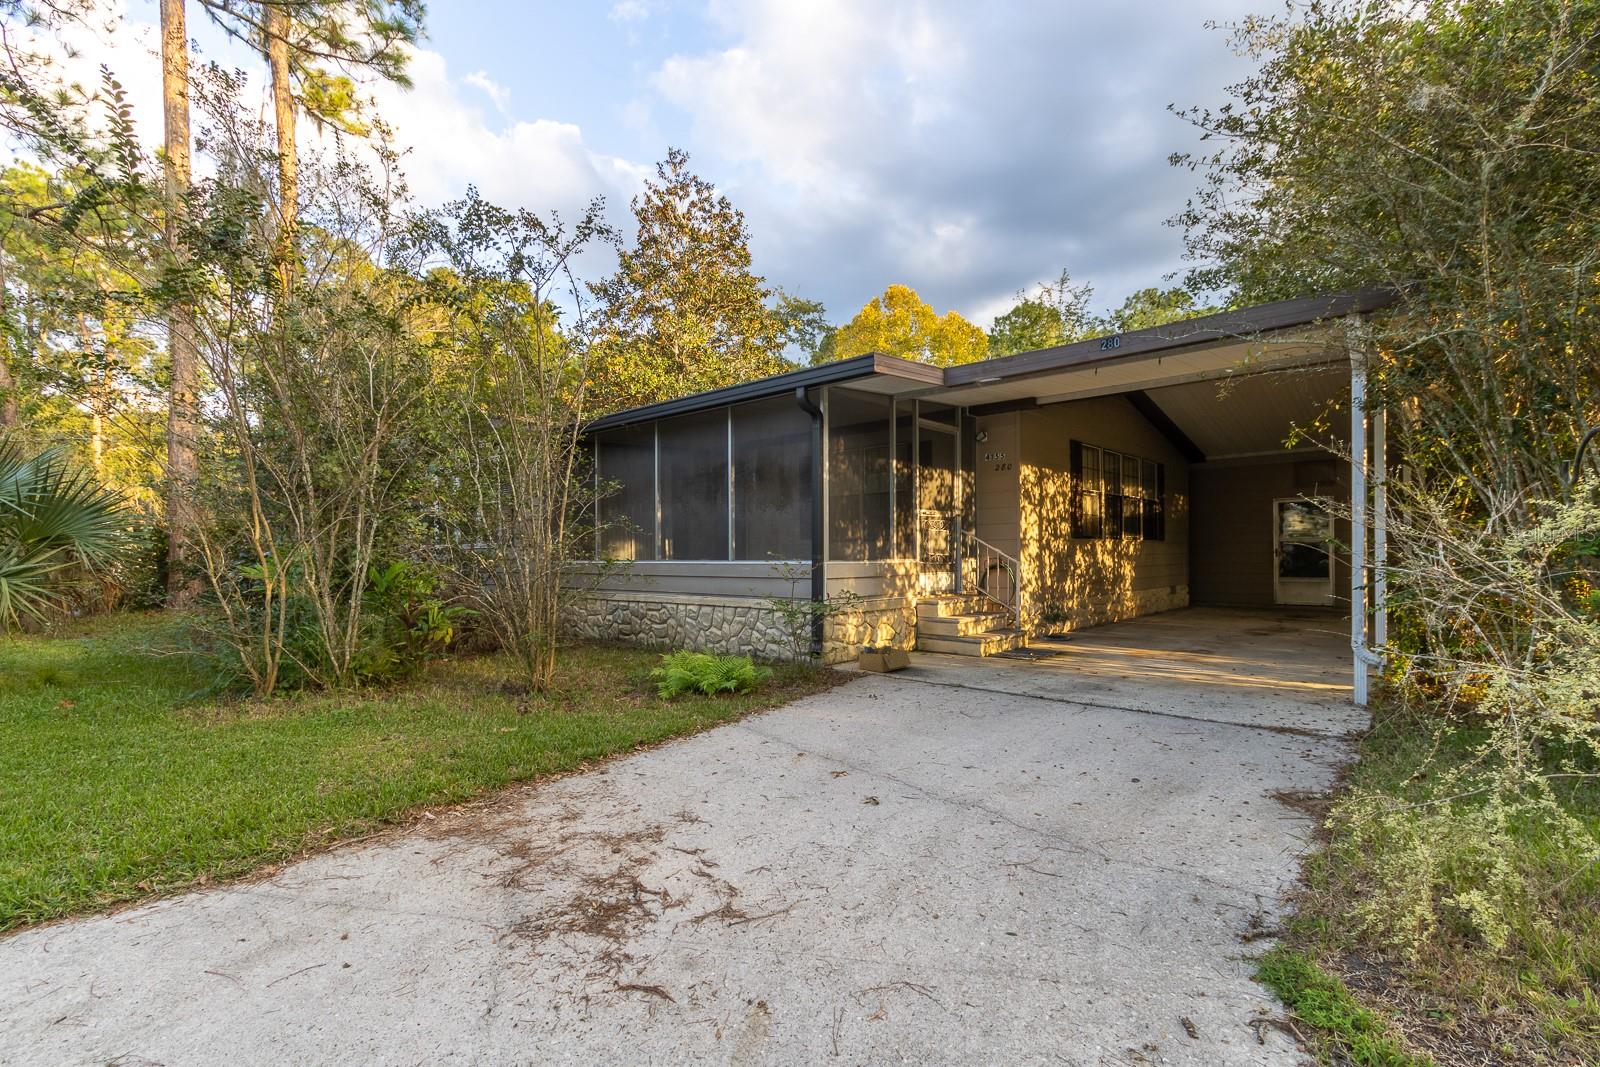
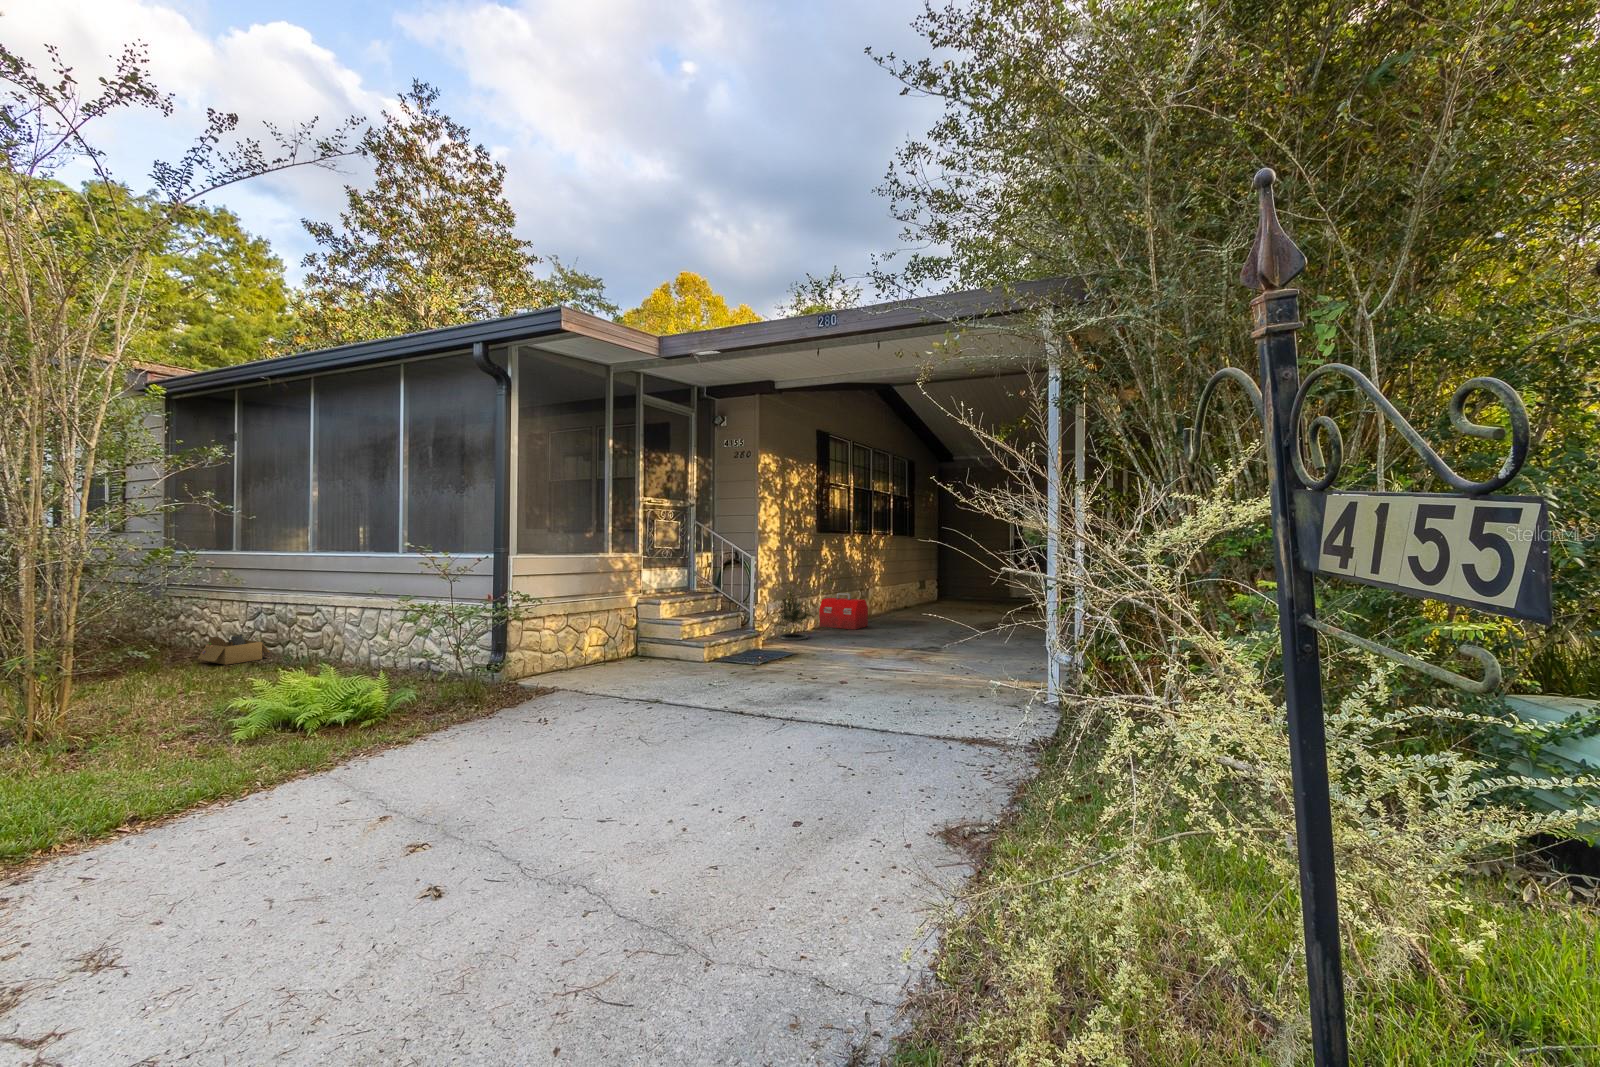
toolbox: none [1076,597,1127,632] -> present [819,593,868,630]
cardboard box: present [855,645,911,672] -> present [198,635,270,665]

